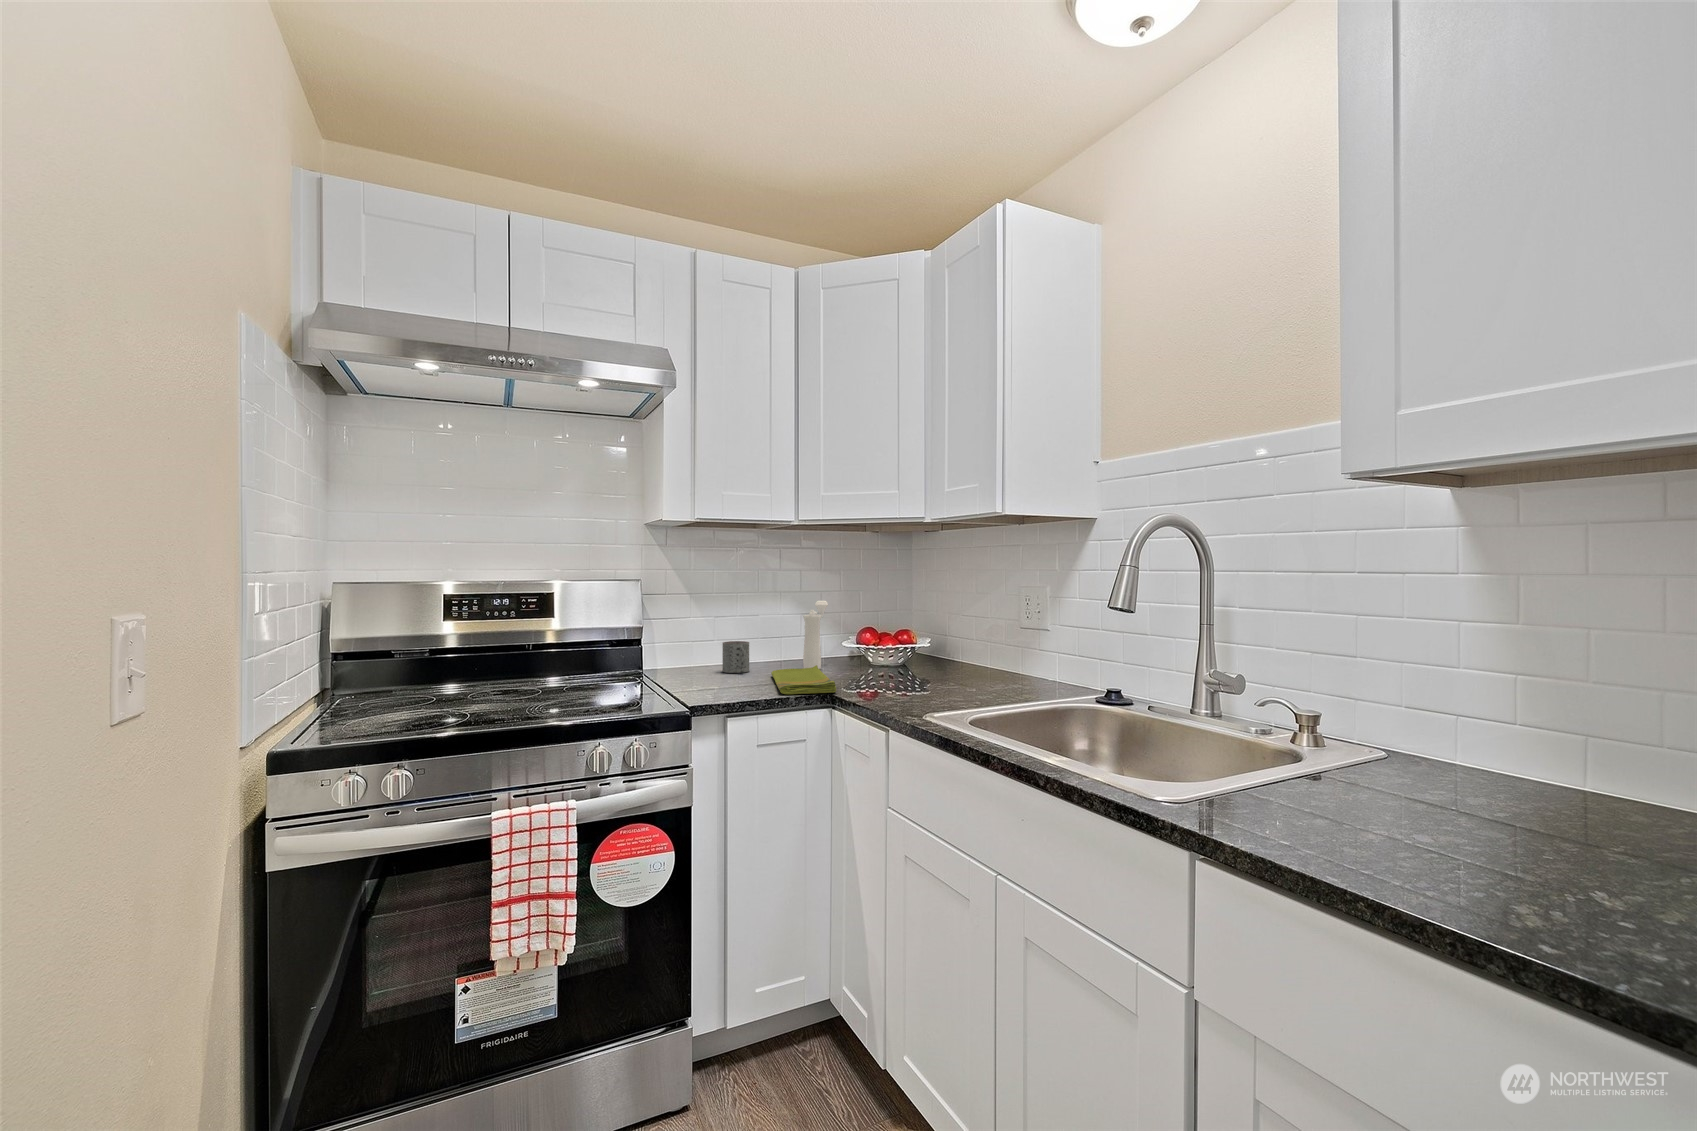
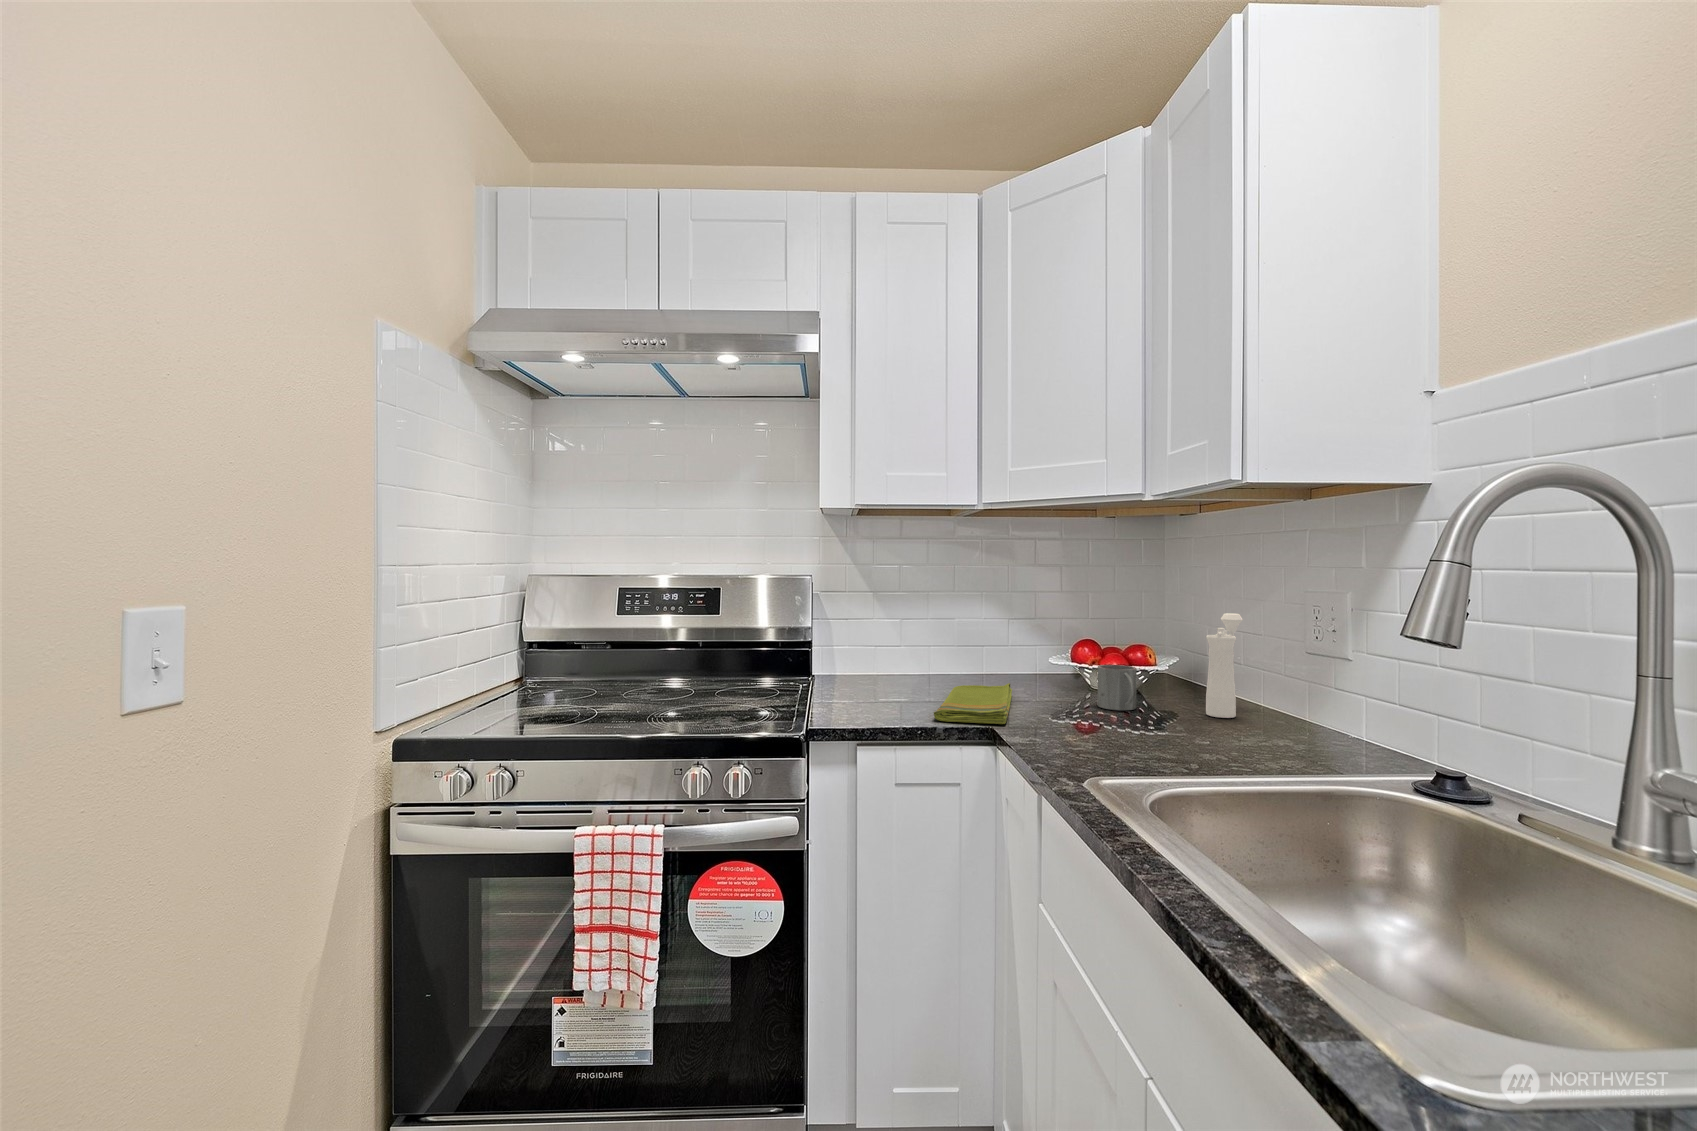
pepper mill: present [803,601,828,669] -> present [1206,613,1243,718]
mug: present [722,641,749,673] -> present [1098,665,1136,710]

